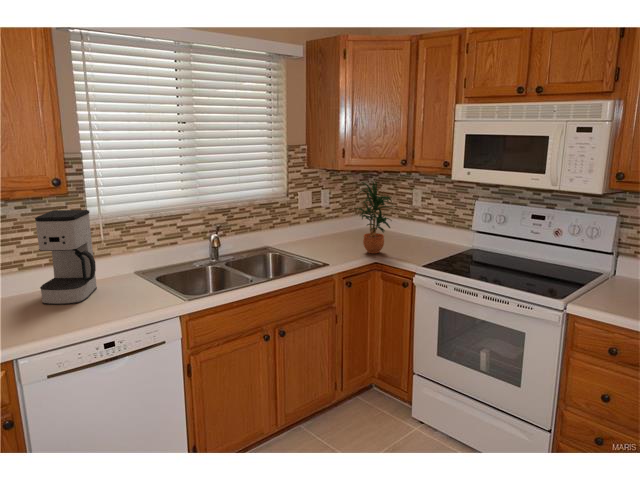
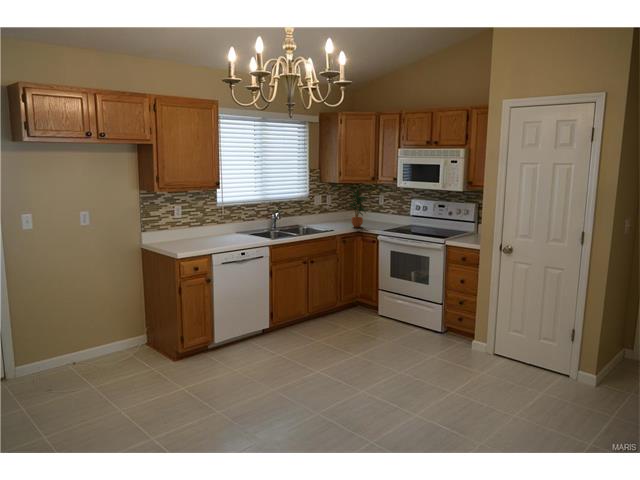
coffee maker: present [35,210,97,305] -> none [203,198,227,241]

